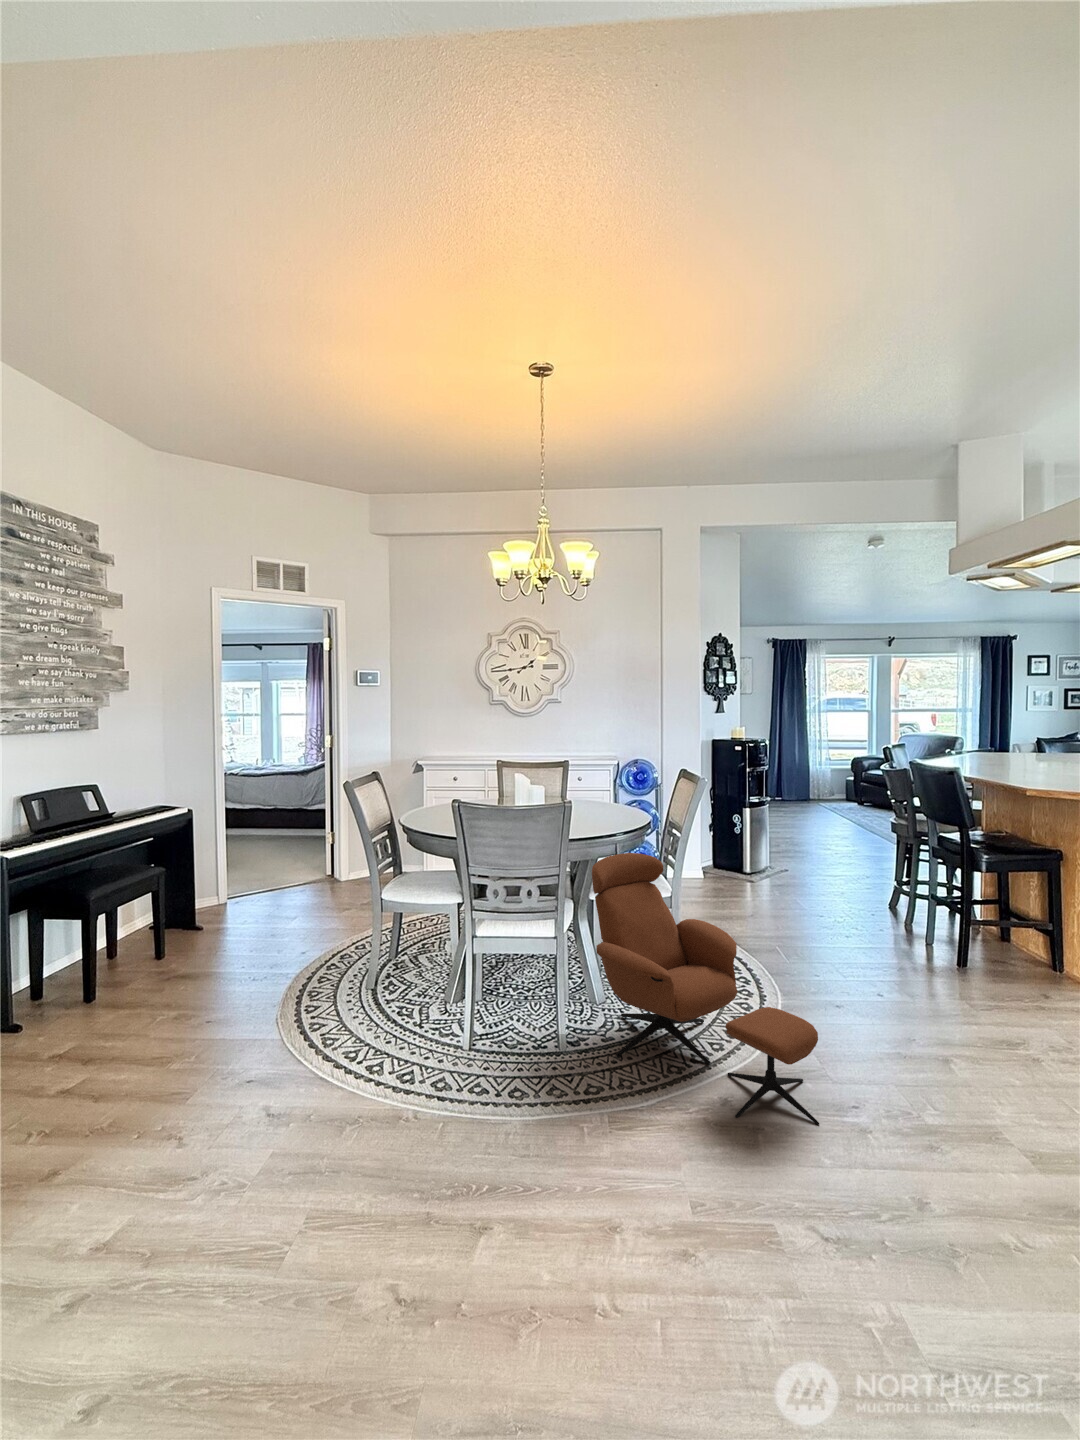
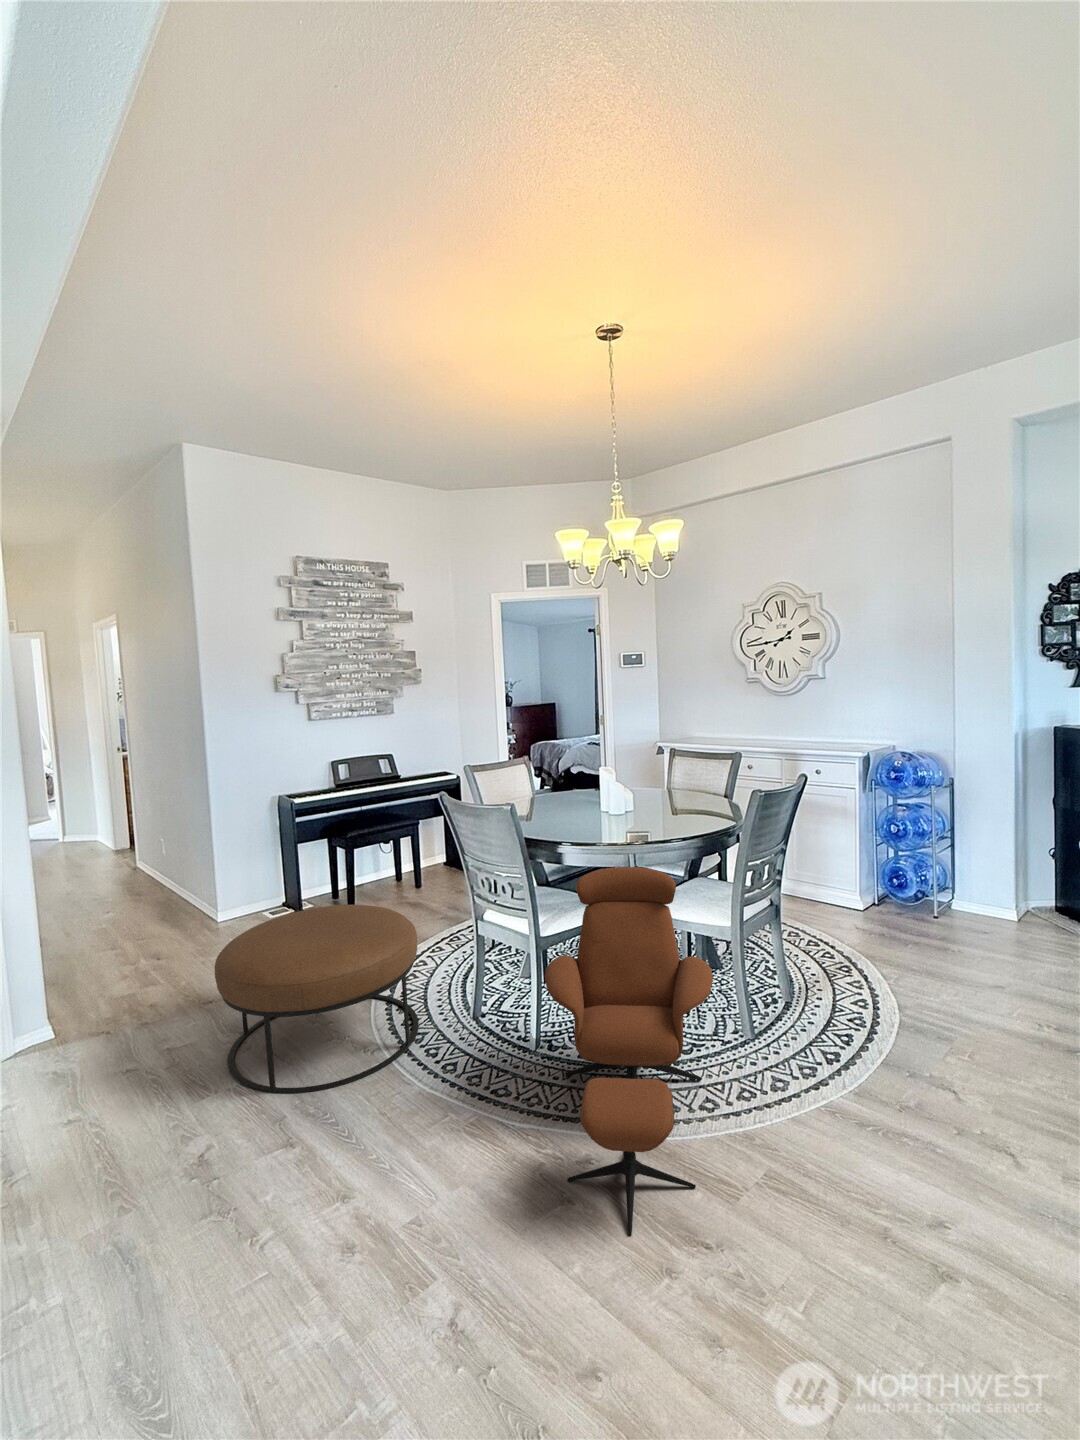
ottoman: none [194,949,456,1213] -> present [215,905,419,1093]

